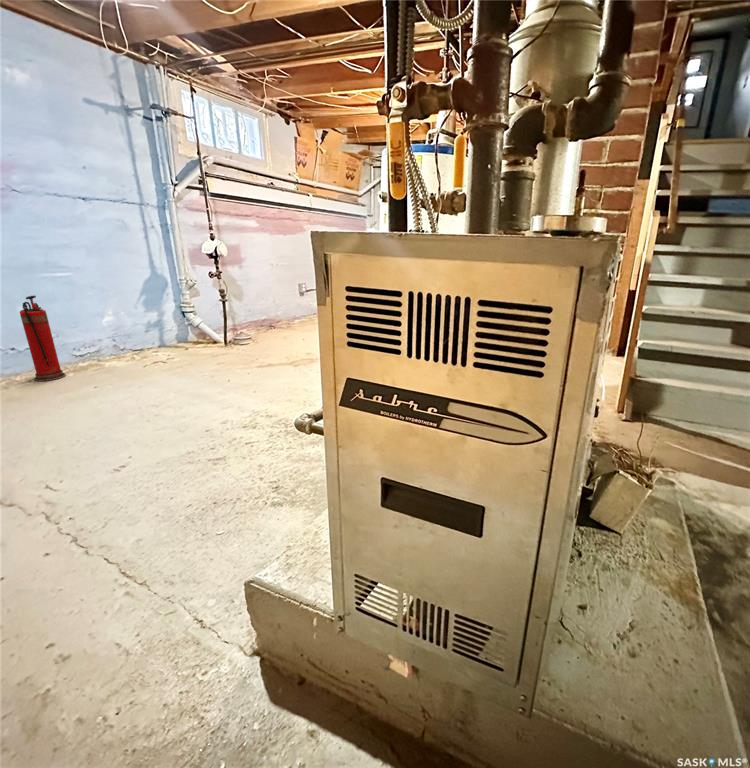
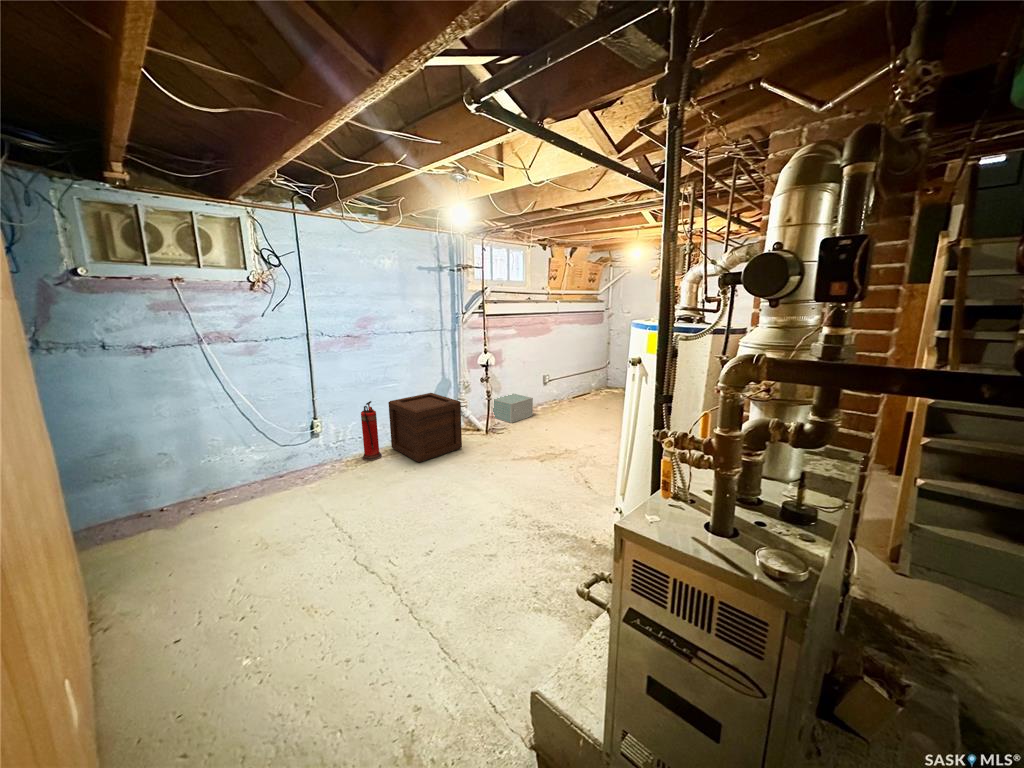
wooden crate: none [67,292,187,378] -> present [388,393,462,463]
storage box: none [230,303,285,336] -> present [493,394,533,423]

